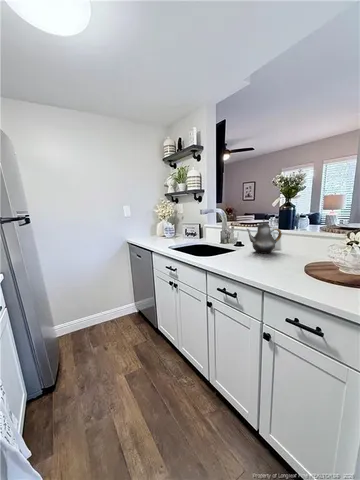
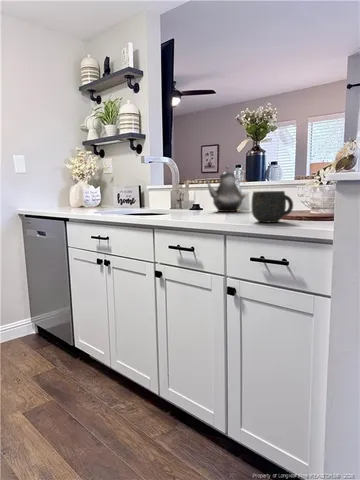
mug: none [287,258,327,289] -> present [251,191,293,222]

